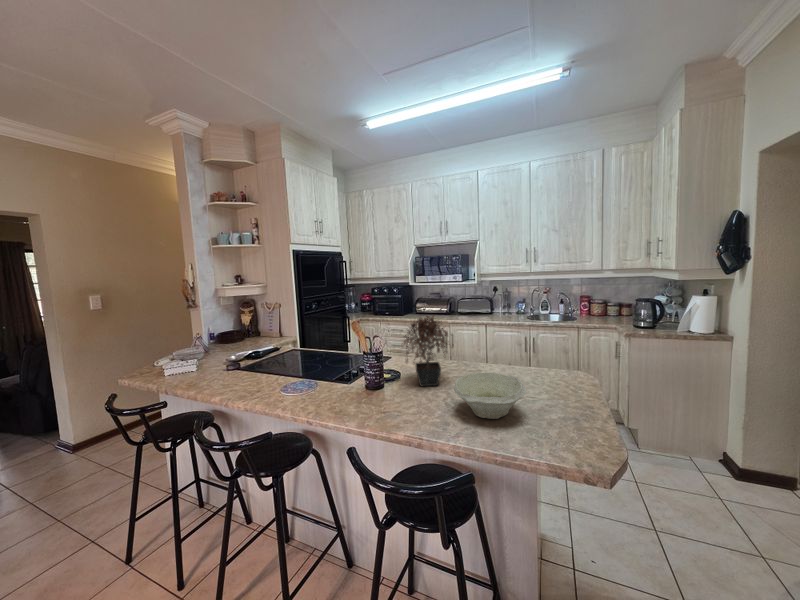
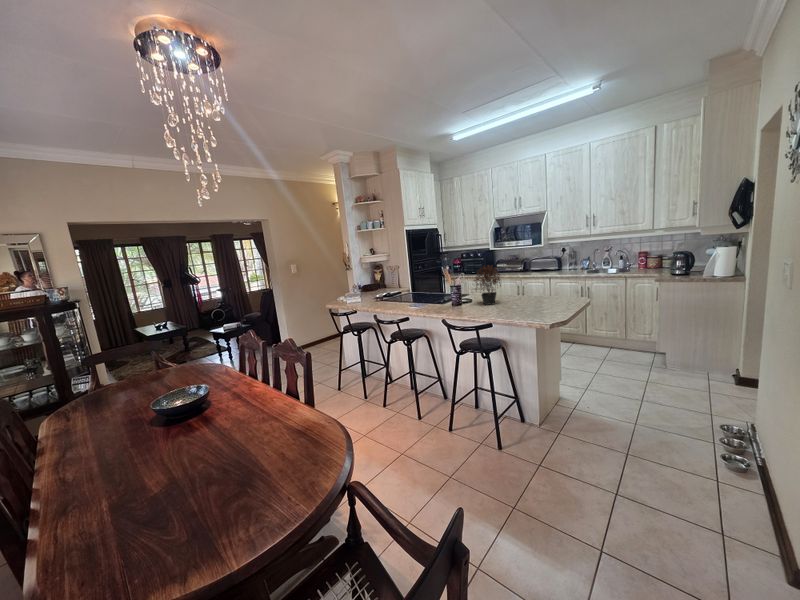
bowl: present [454,372,526,419] -> none [498,293,534,313]

